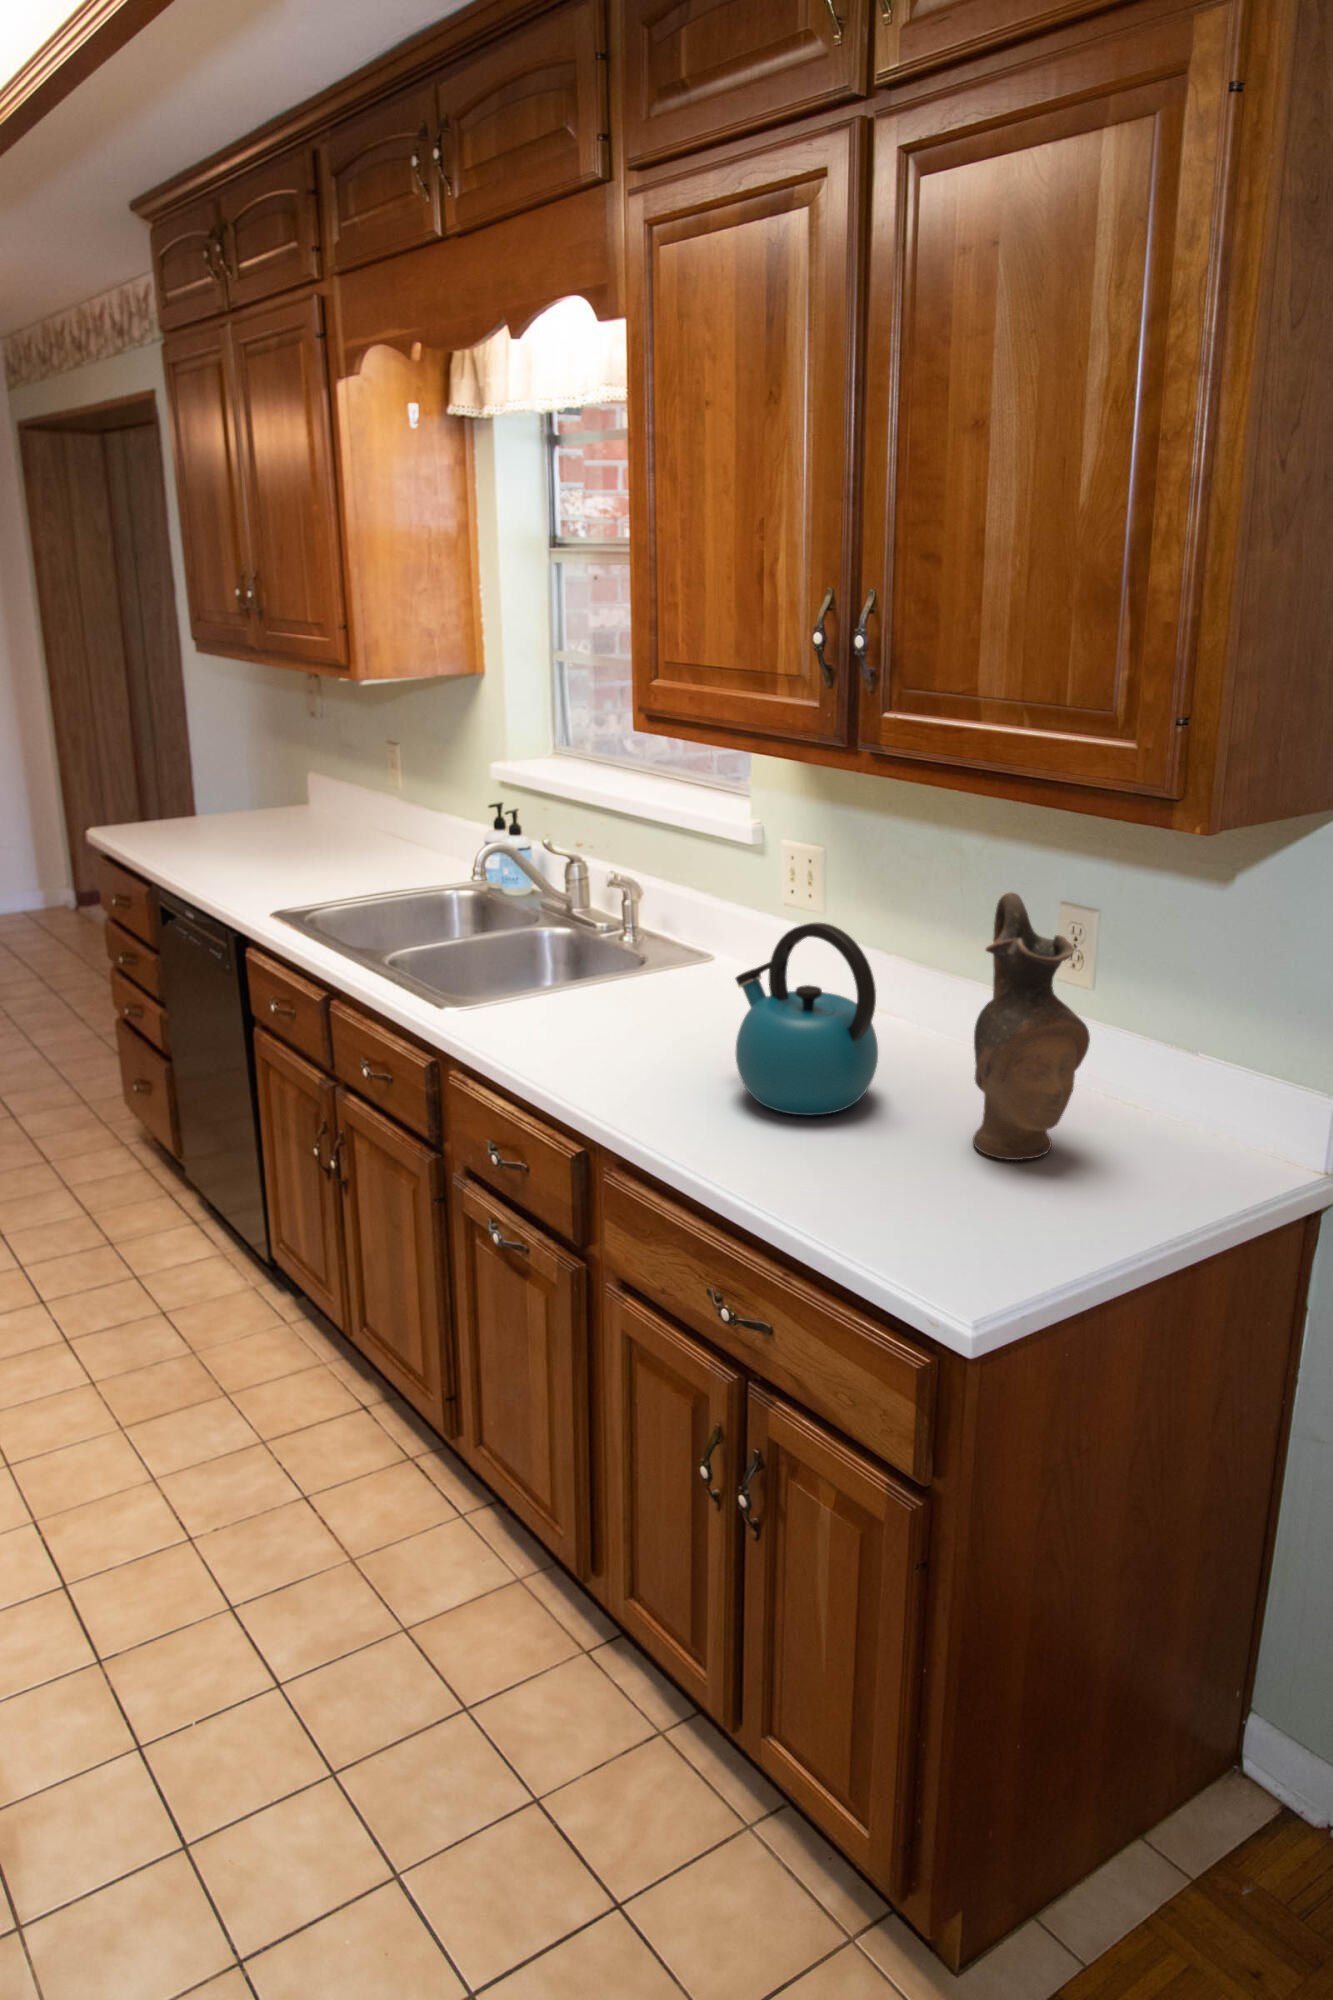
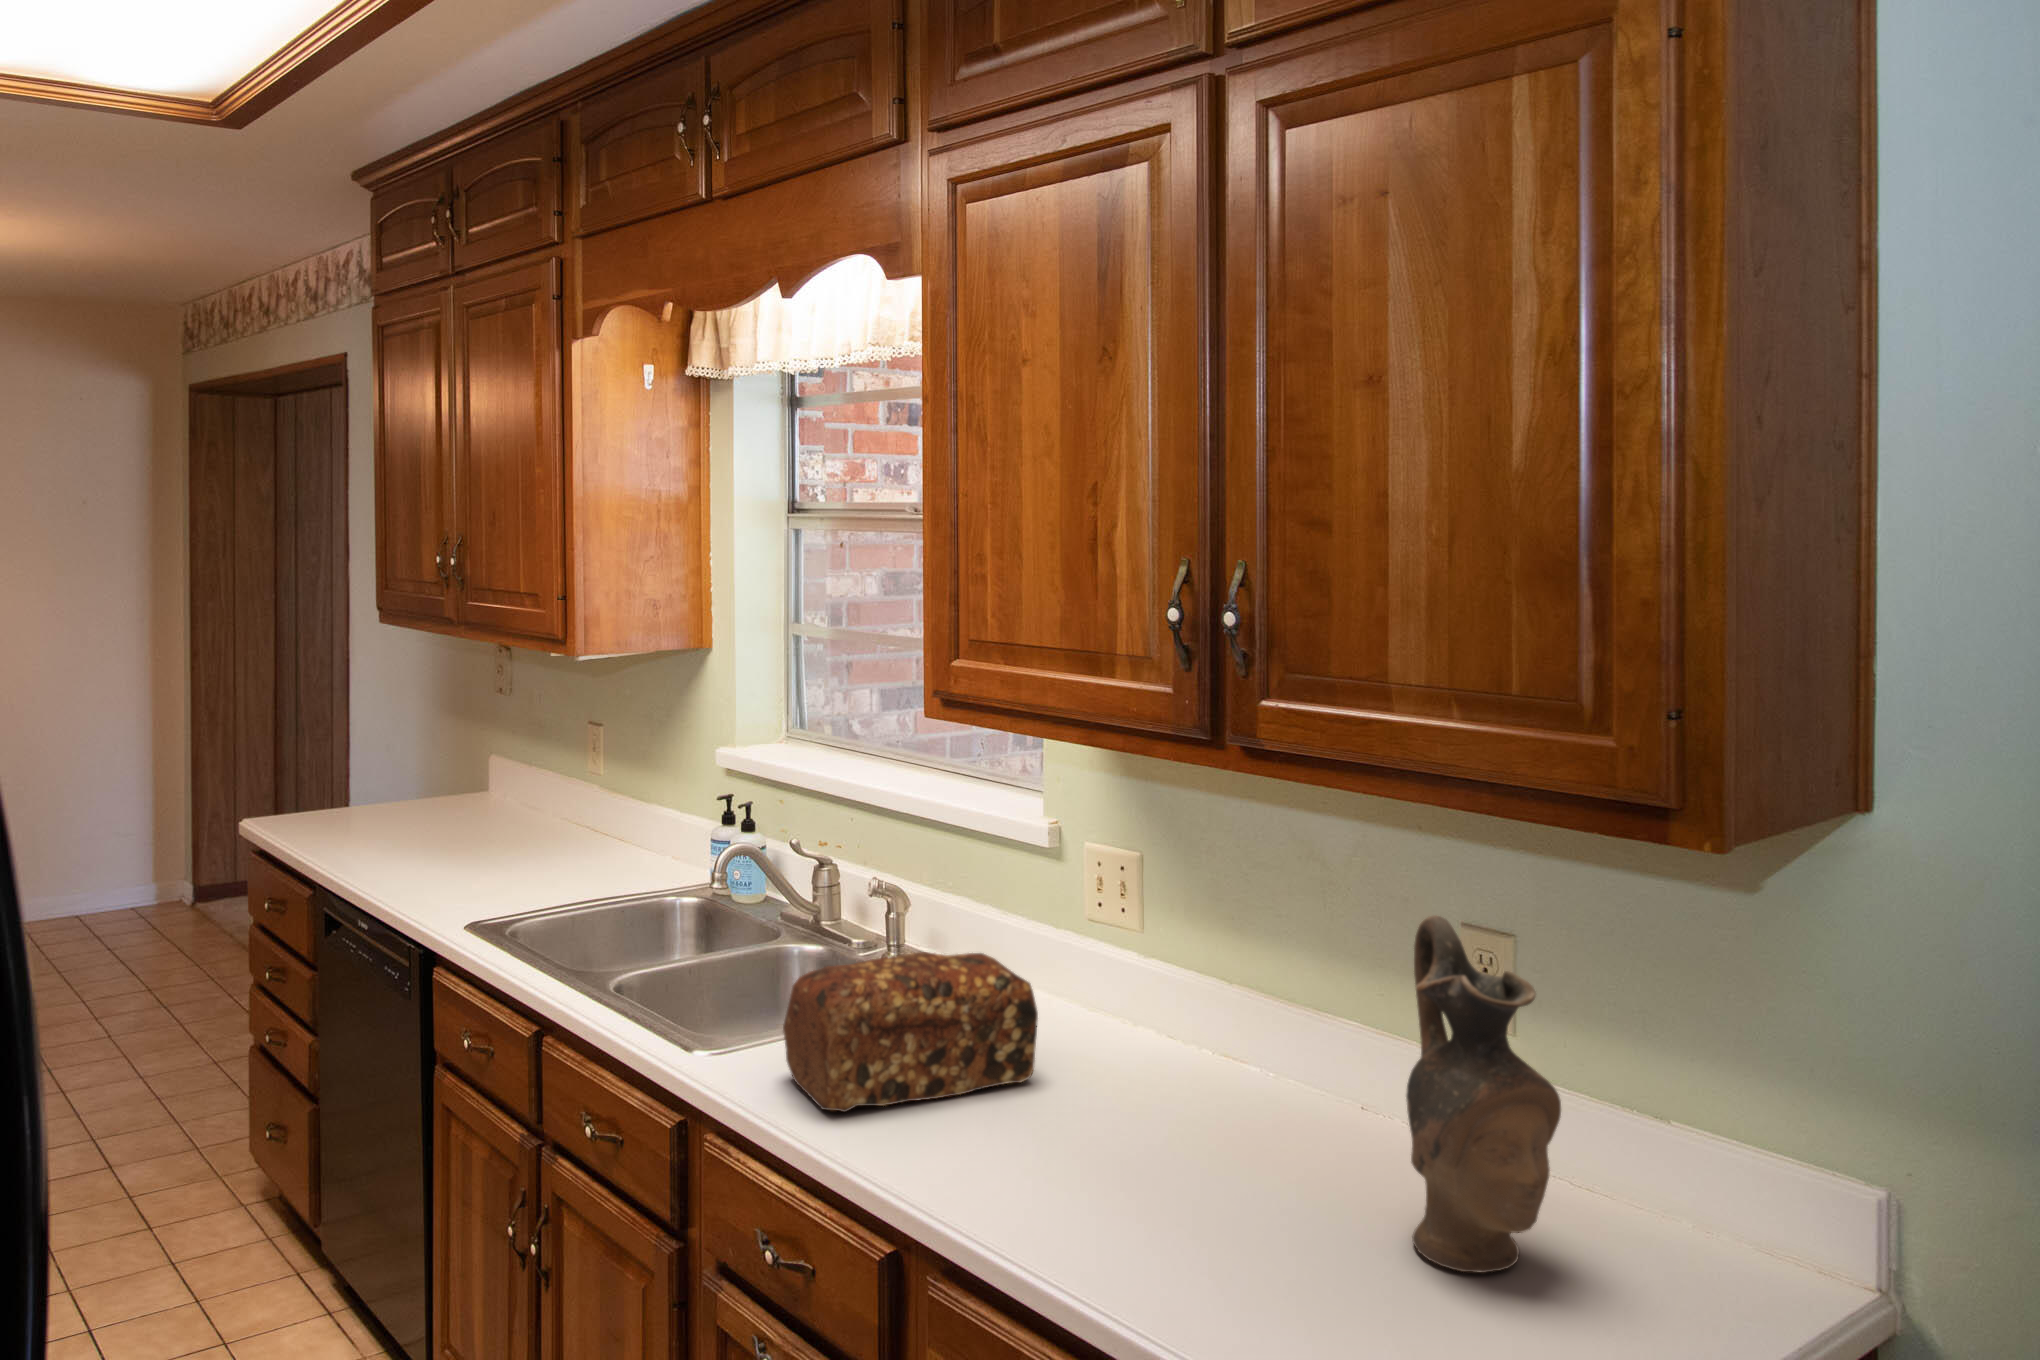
kettle: present [735,923,878,1115] -> none [1077,951,1270,1205]
bread loaf: none [512,928,717,1051] -> present [783,952,1038,1112]

